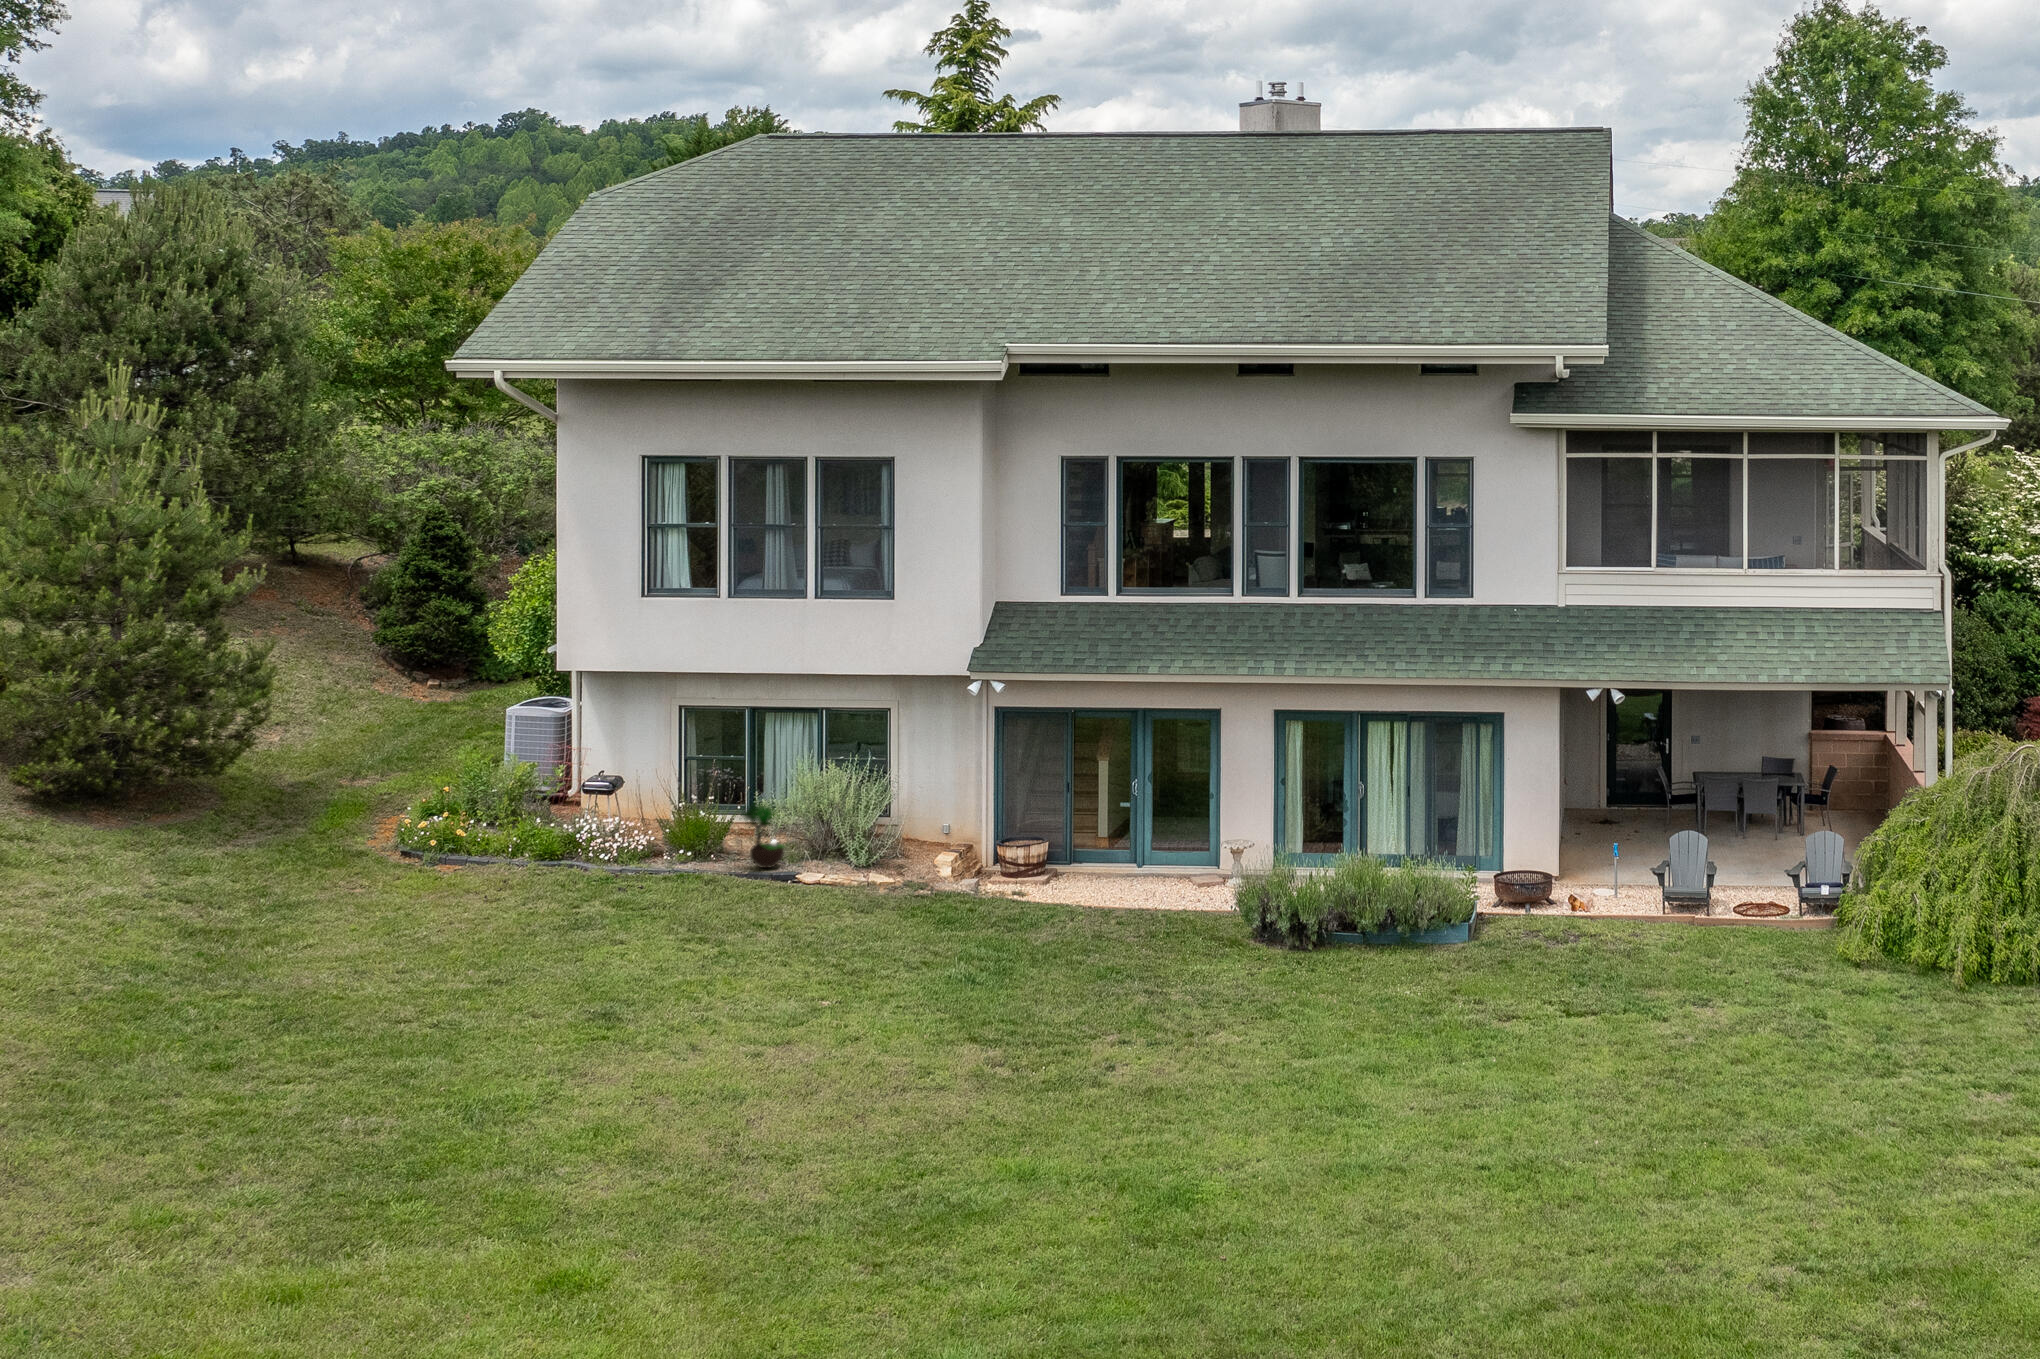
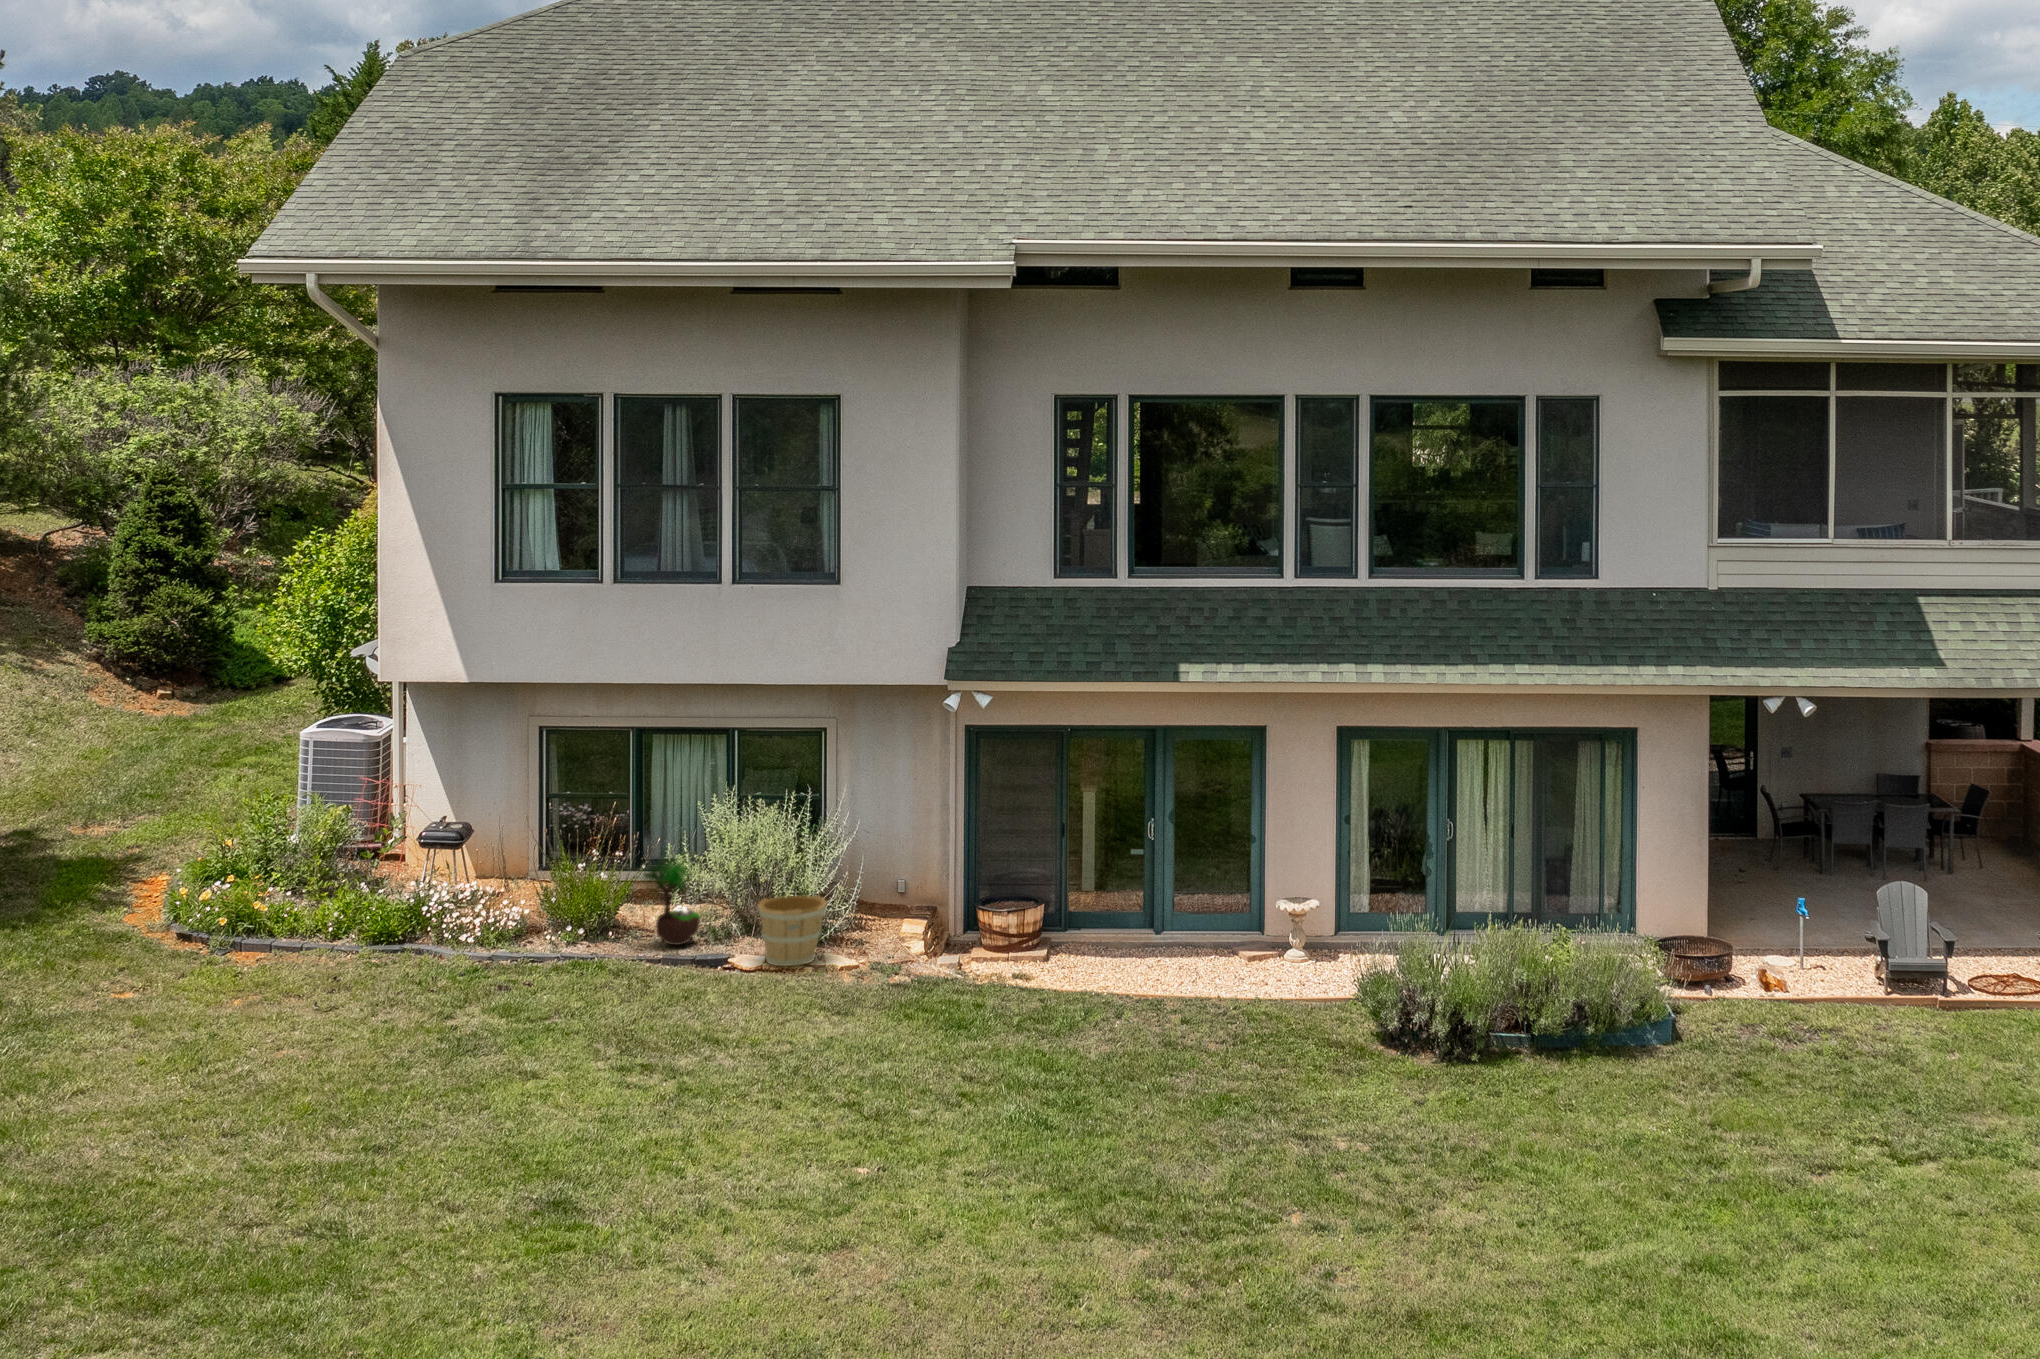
wooden bucket: none [821,832,874,883] -> present [758,895,827,966]

